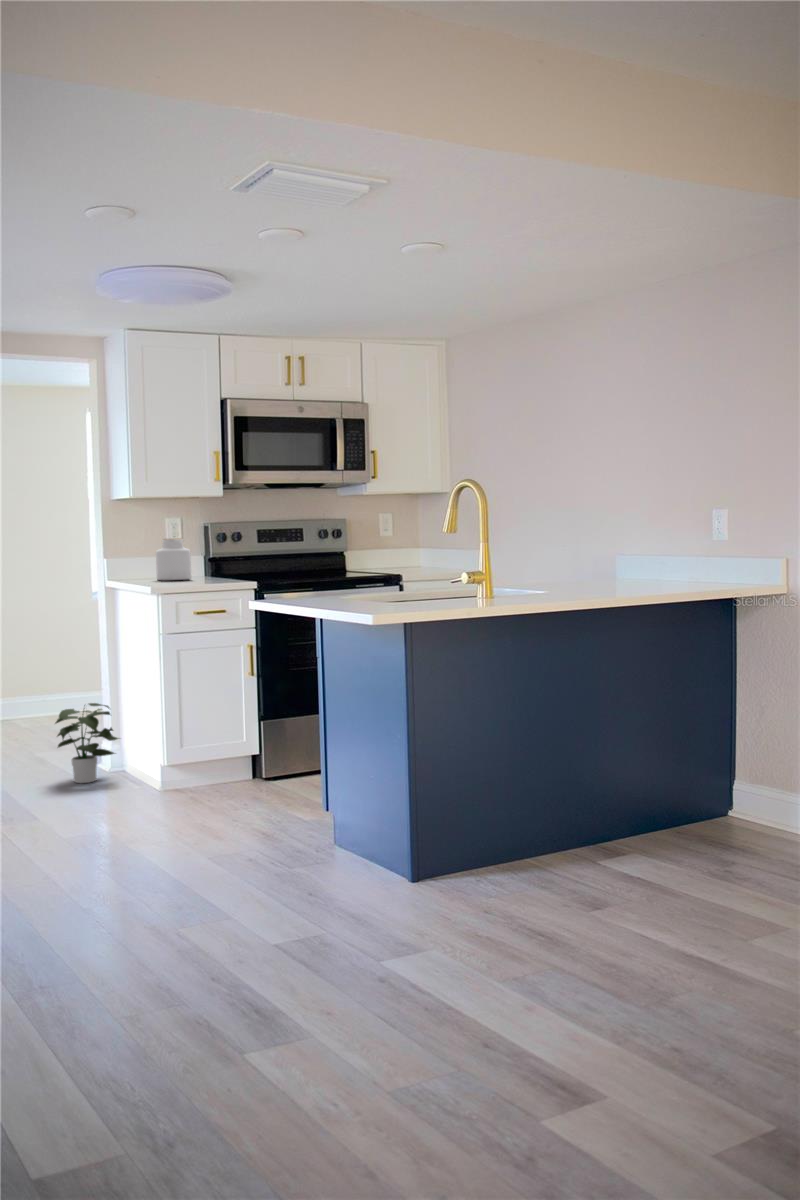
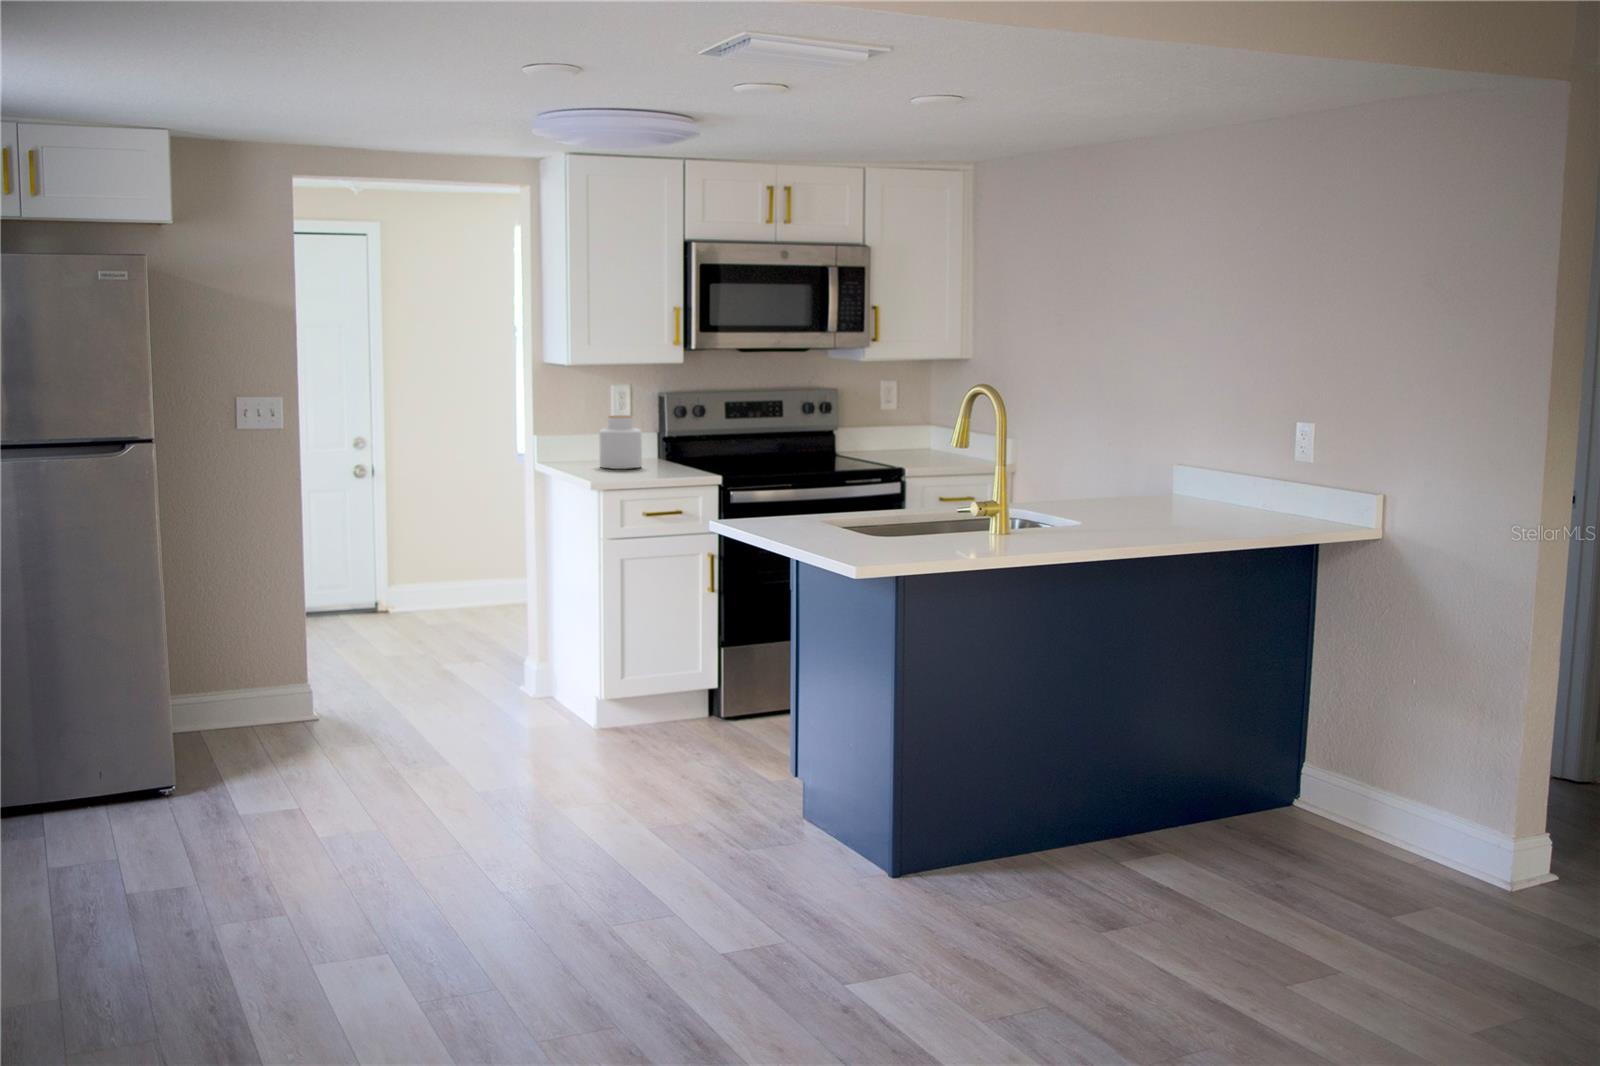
potted plant: present [55,703,119,783] -> none [472,613,553,709]

